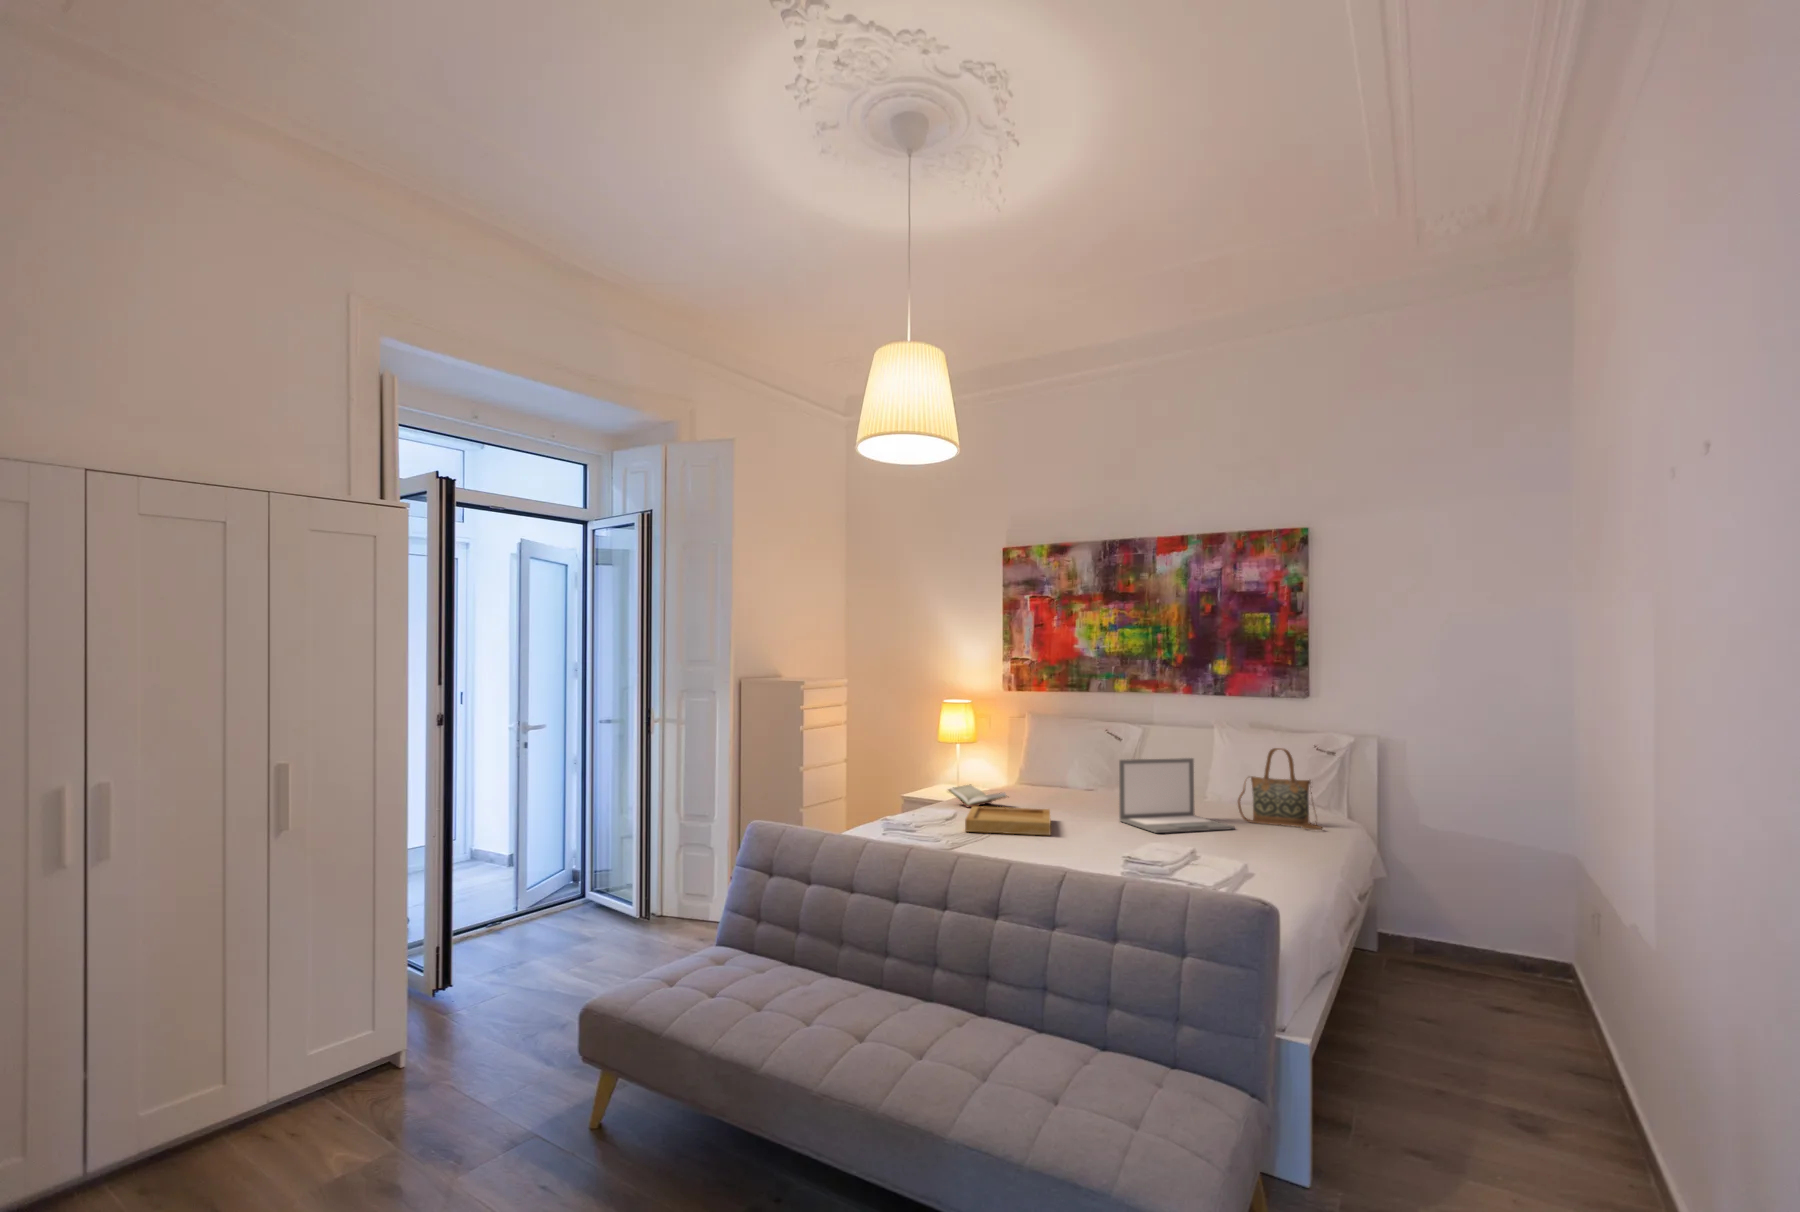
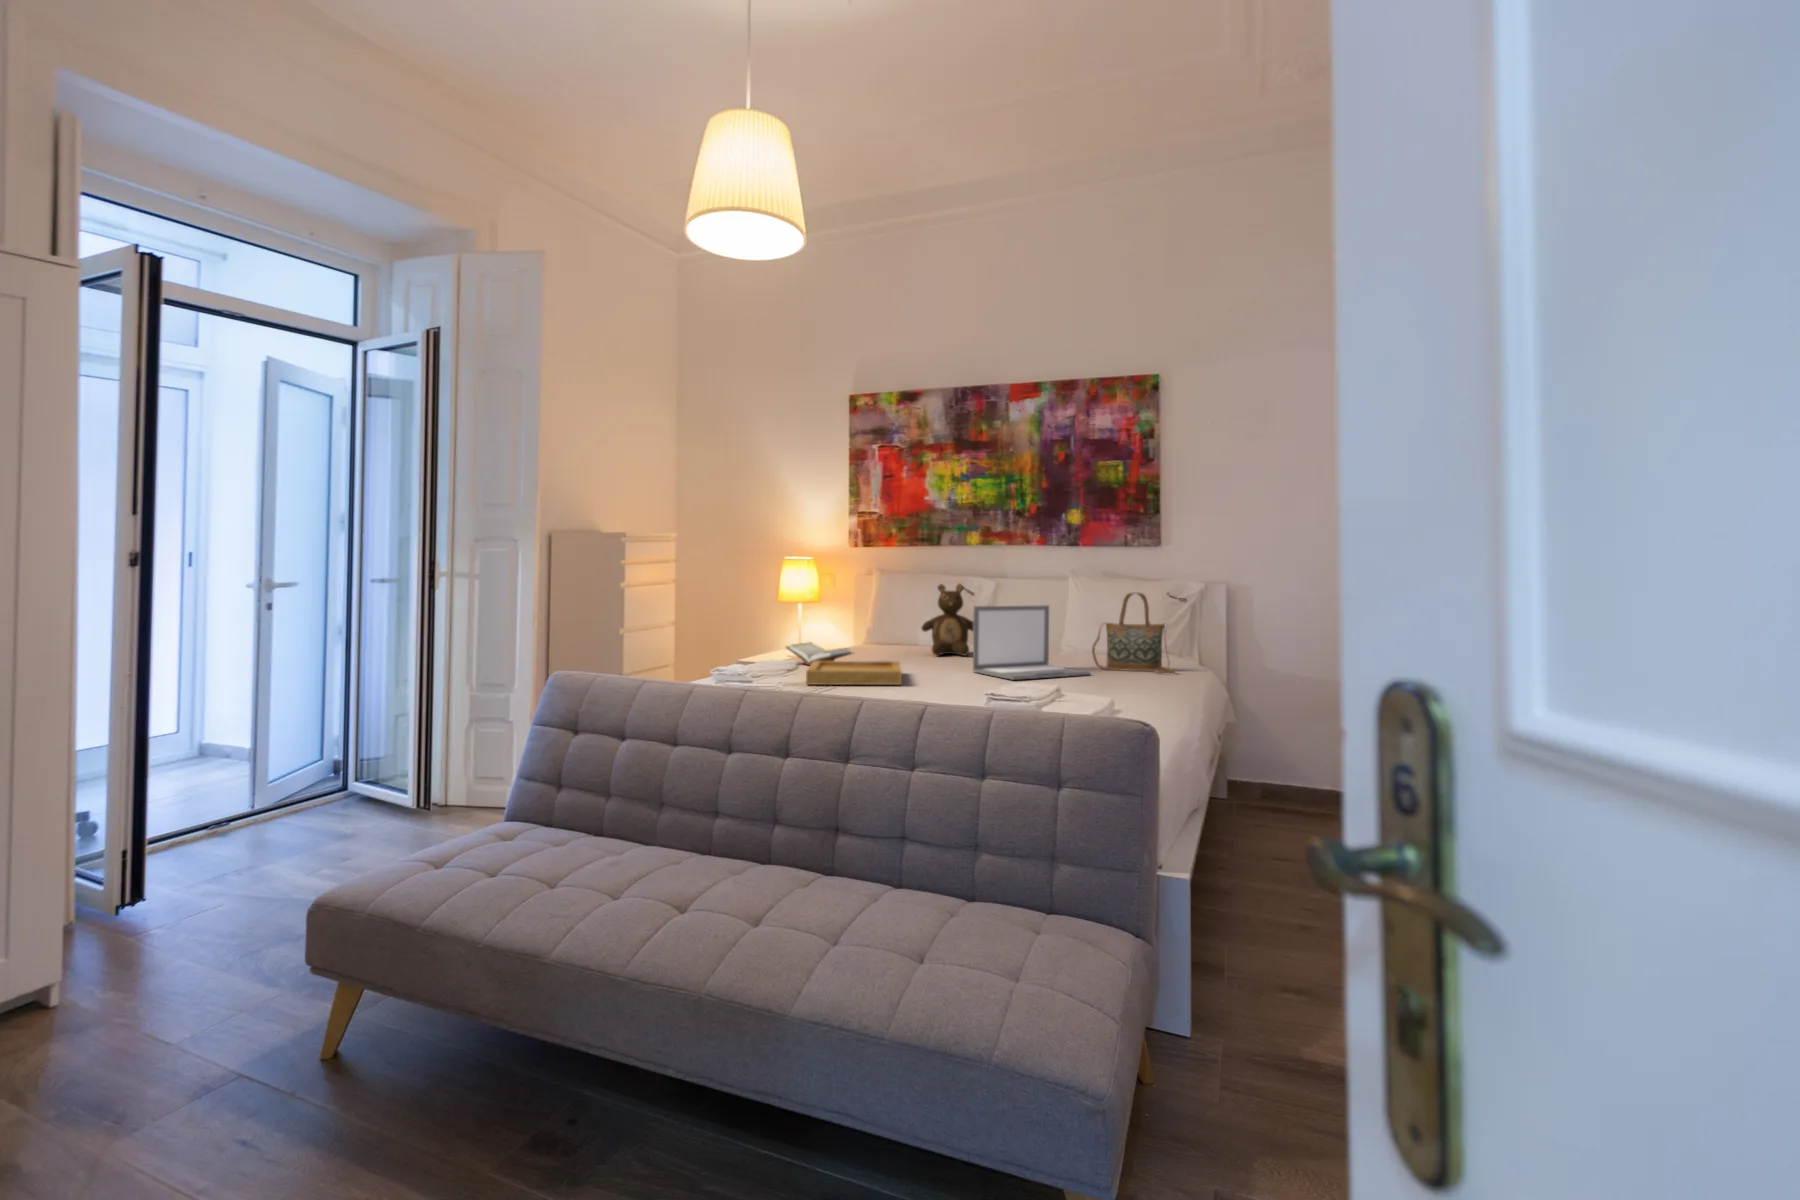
teddy bear: none [1073,730,1129,800] -> present [922,584,973,656]

